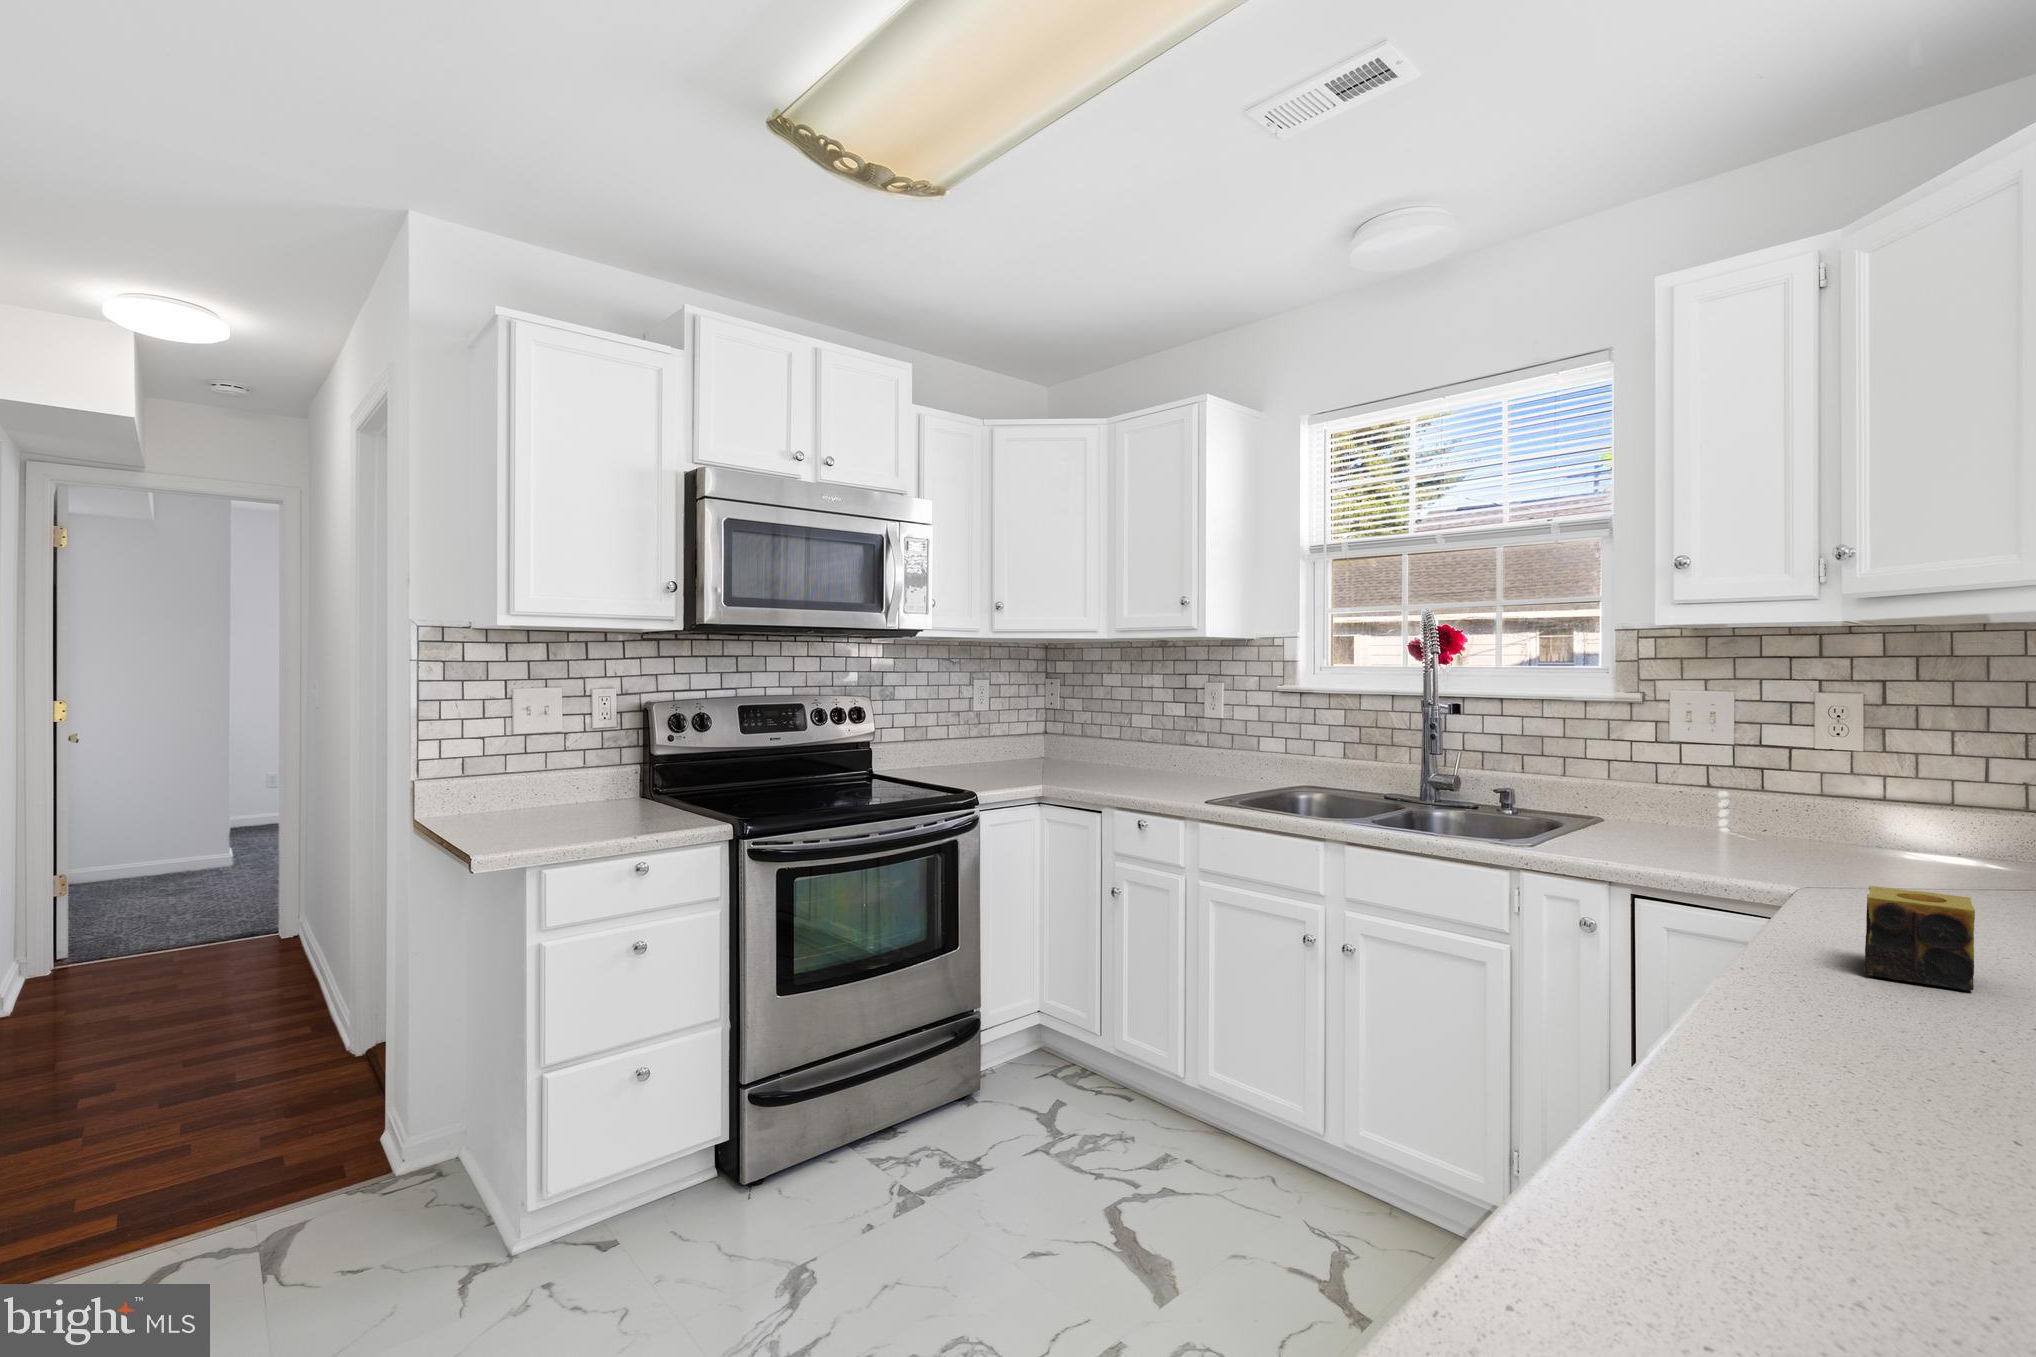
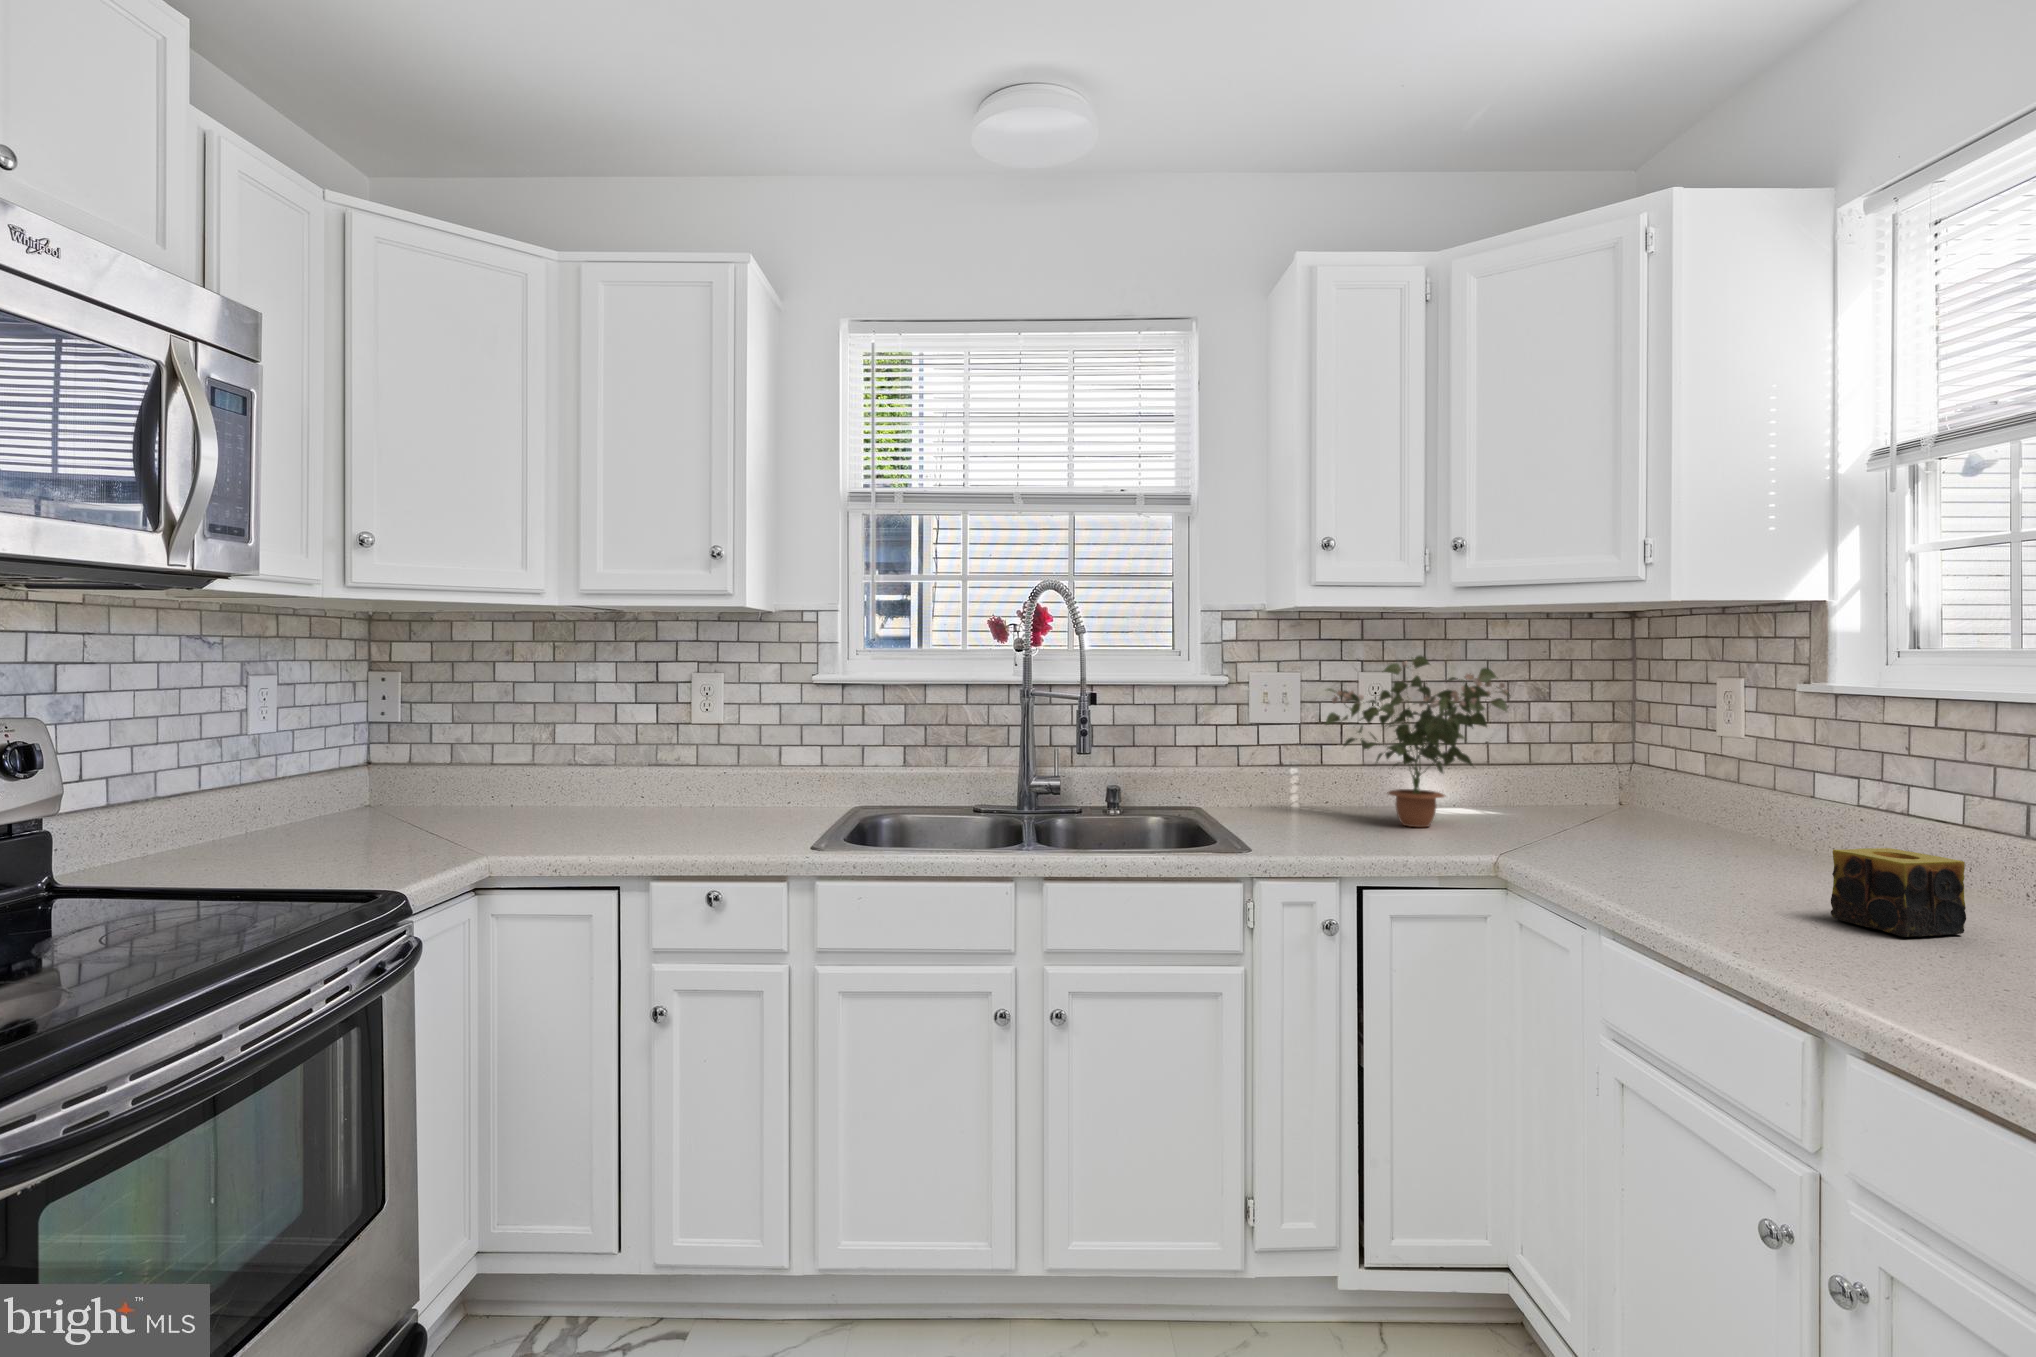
potted plant: none [1706,672,1906,864] -> present [1326,656,1510,827]

